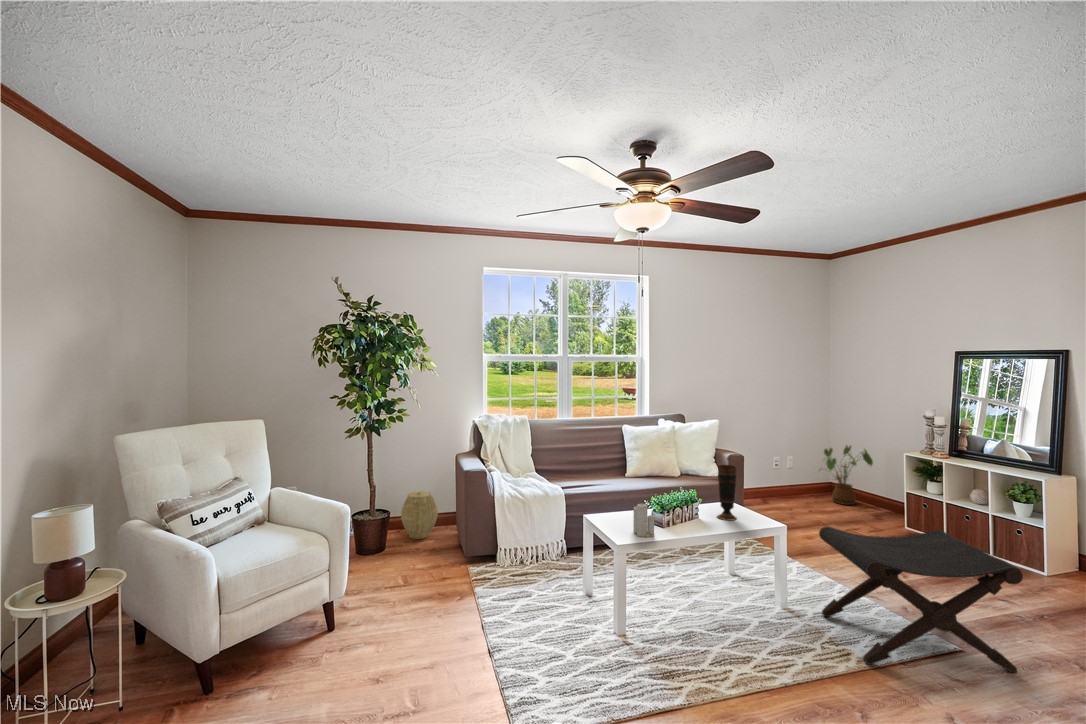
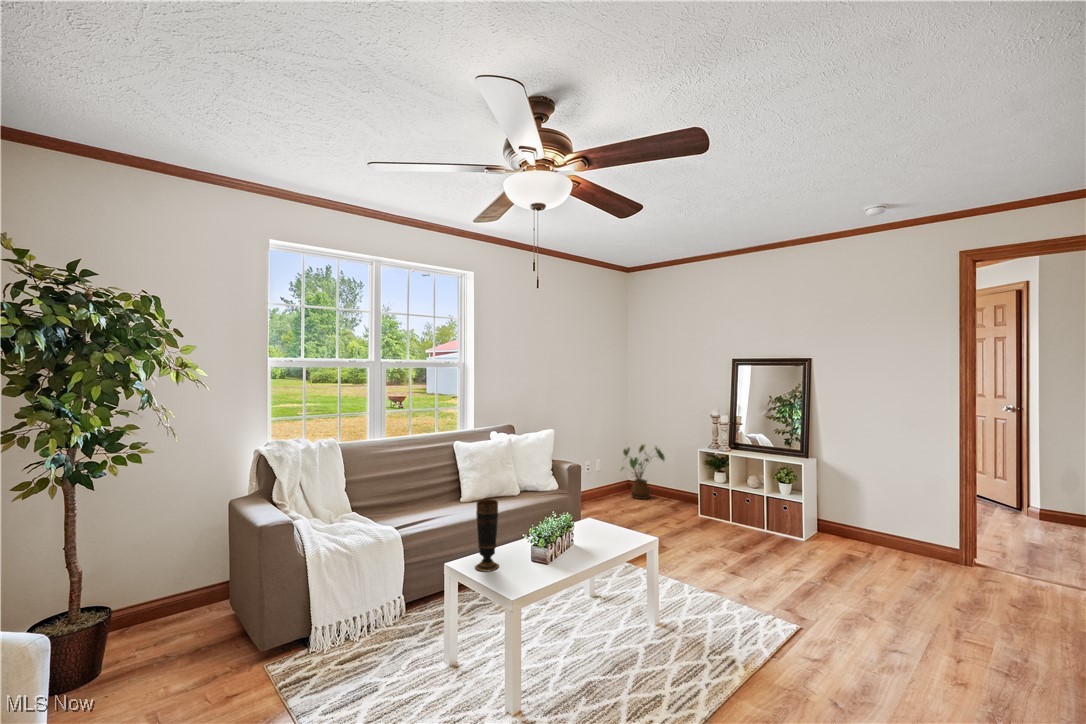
vase: present [717,465,737,520] -> present [475,499,499,572]
woven basket: present [401,491,438,539] -> none [131,560,198,637]
candle: present [633,504,654,537] -> none [518,538,545,582]
footstool: present [819,526,1023,673] -> none [686,520,854,669]

